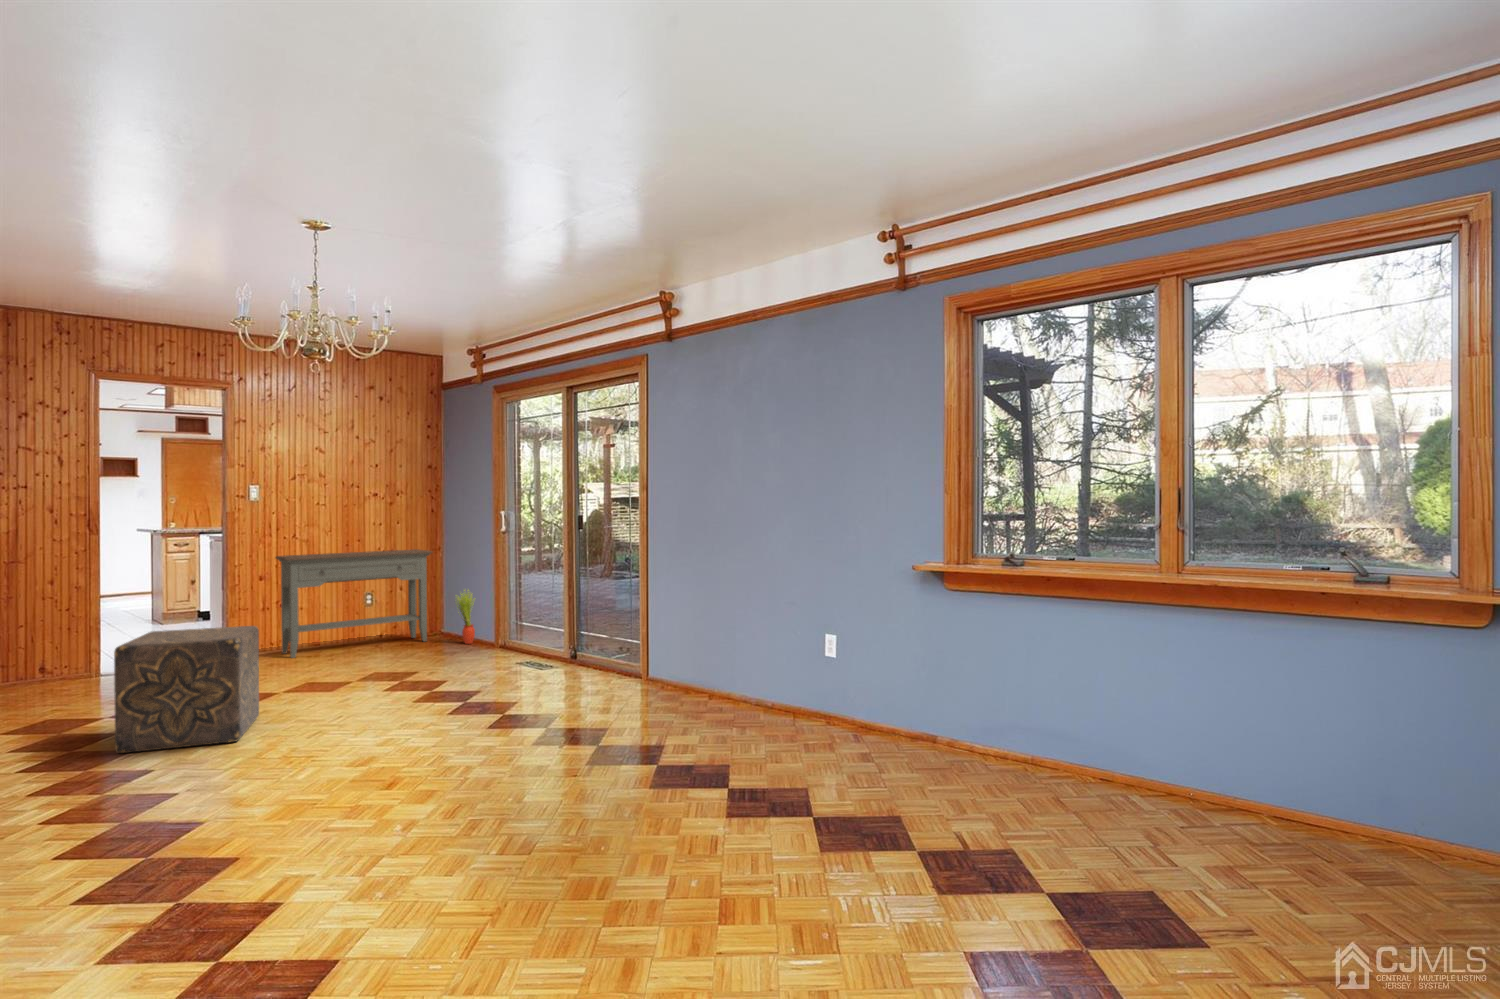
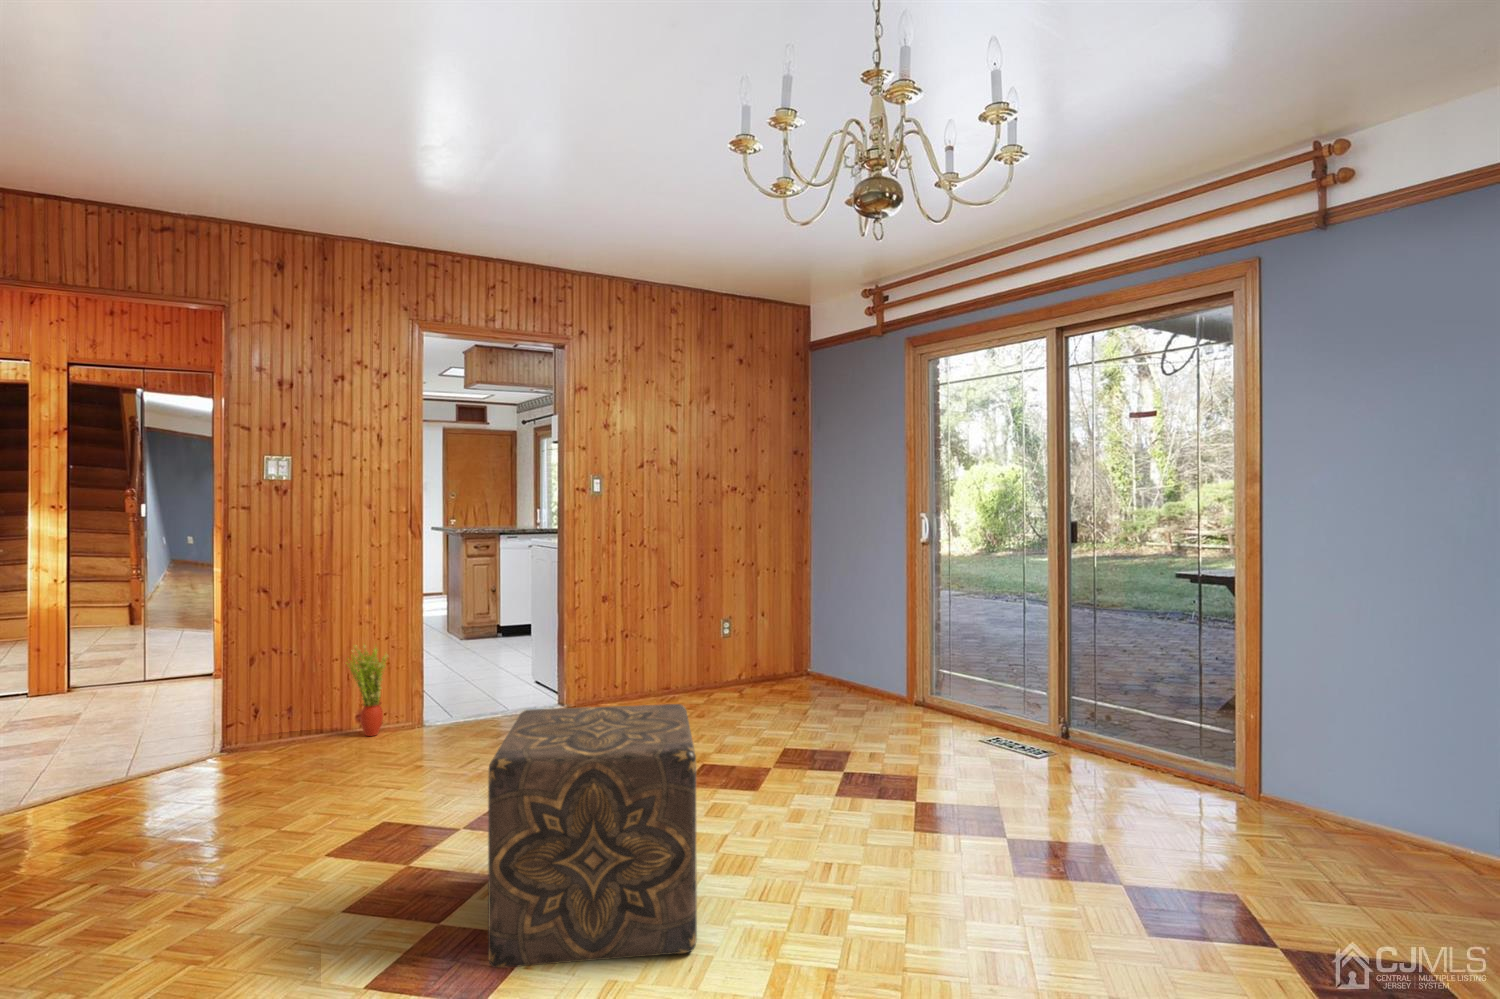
console table: present [276,549,432,658] -> none [621,563,810,712]
potted plant: present [457,590,475,644] -> present [347,645,388,736]

